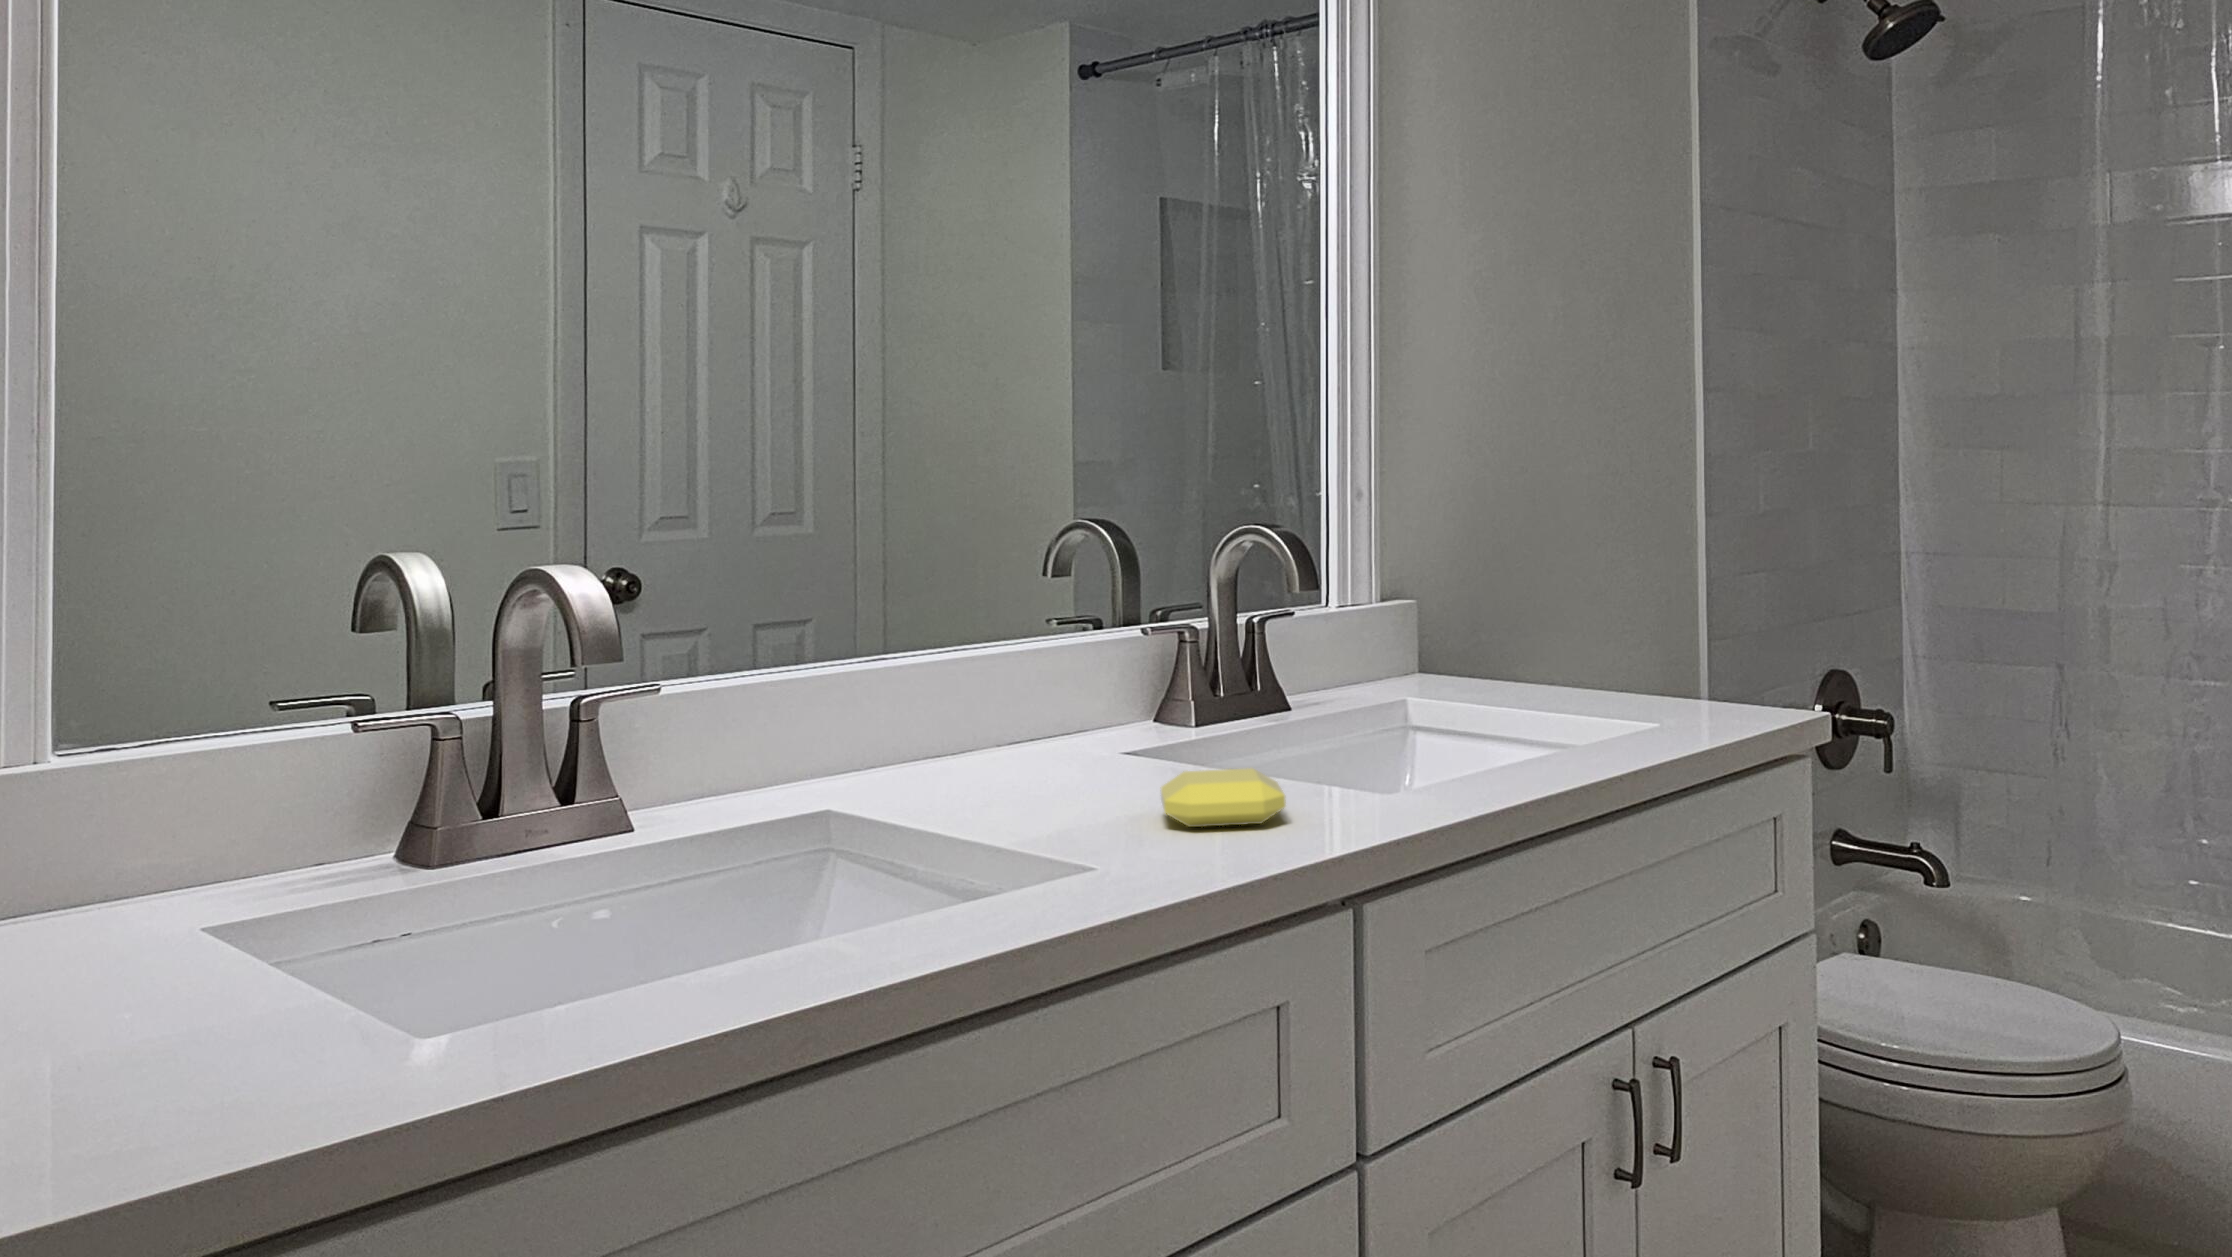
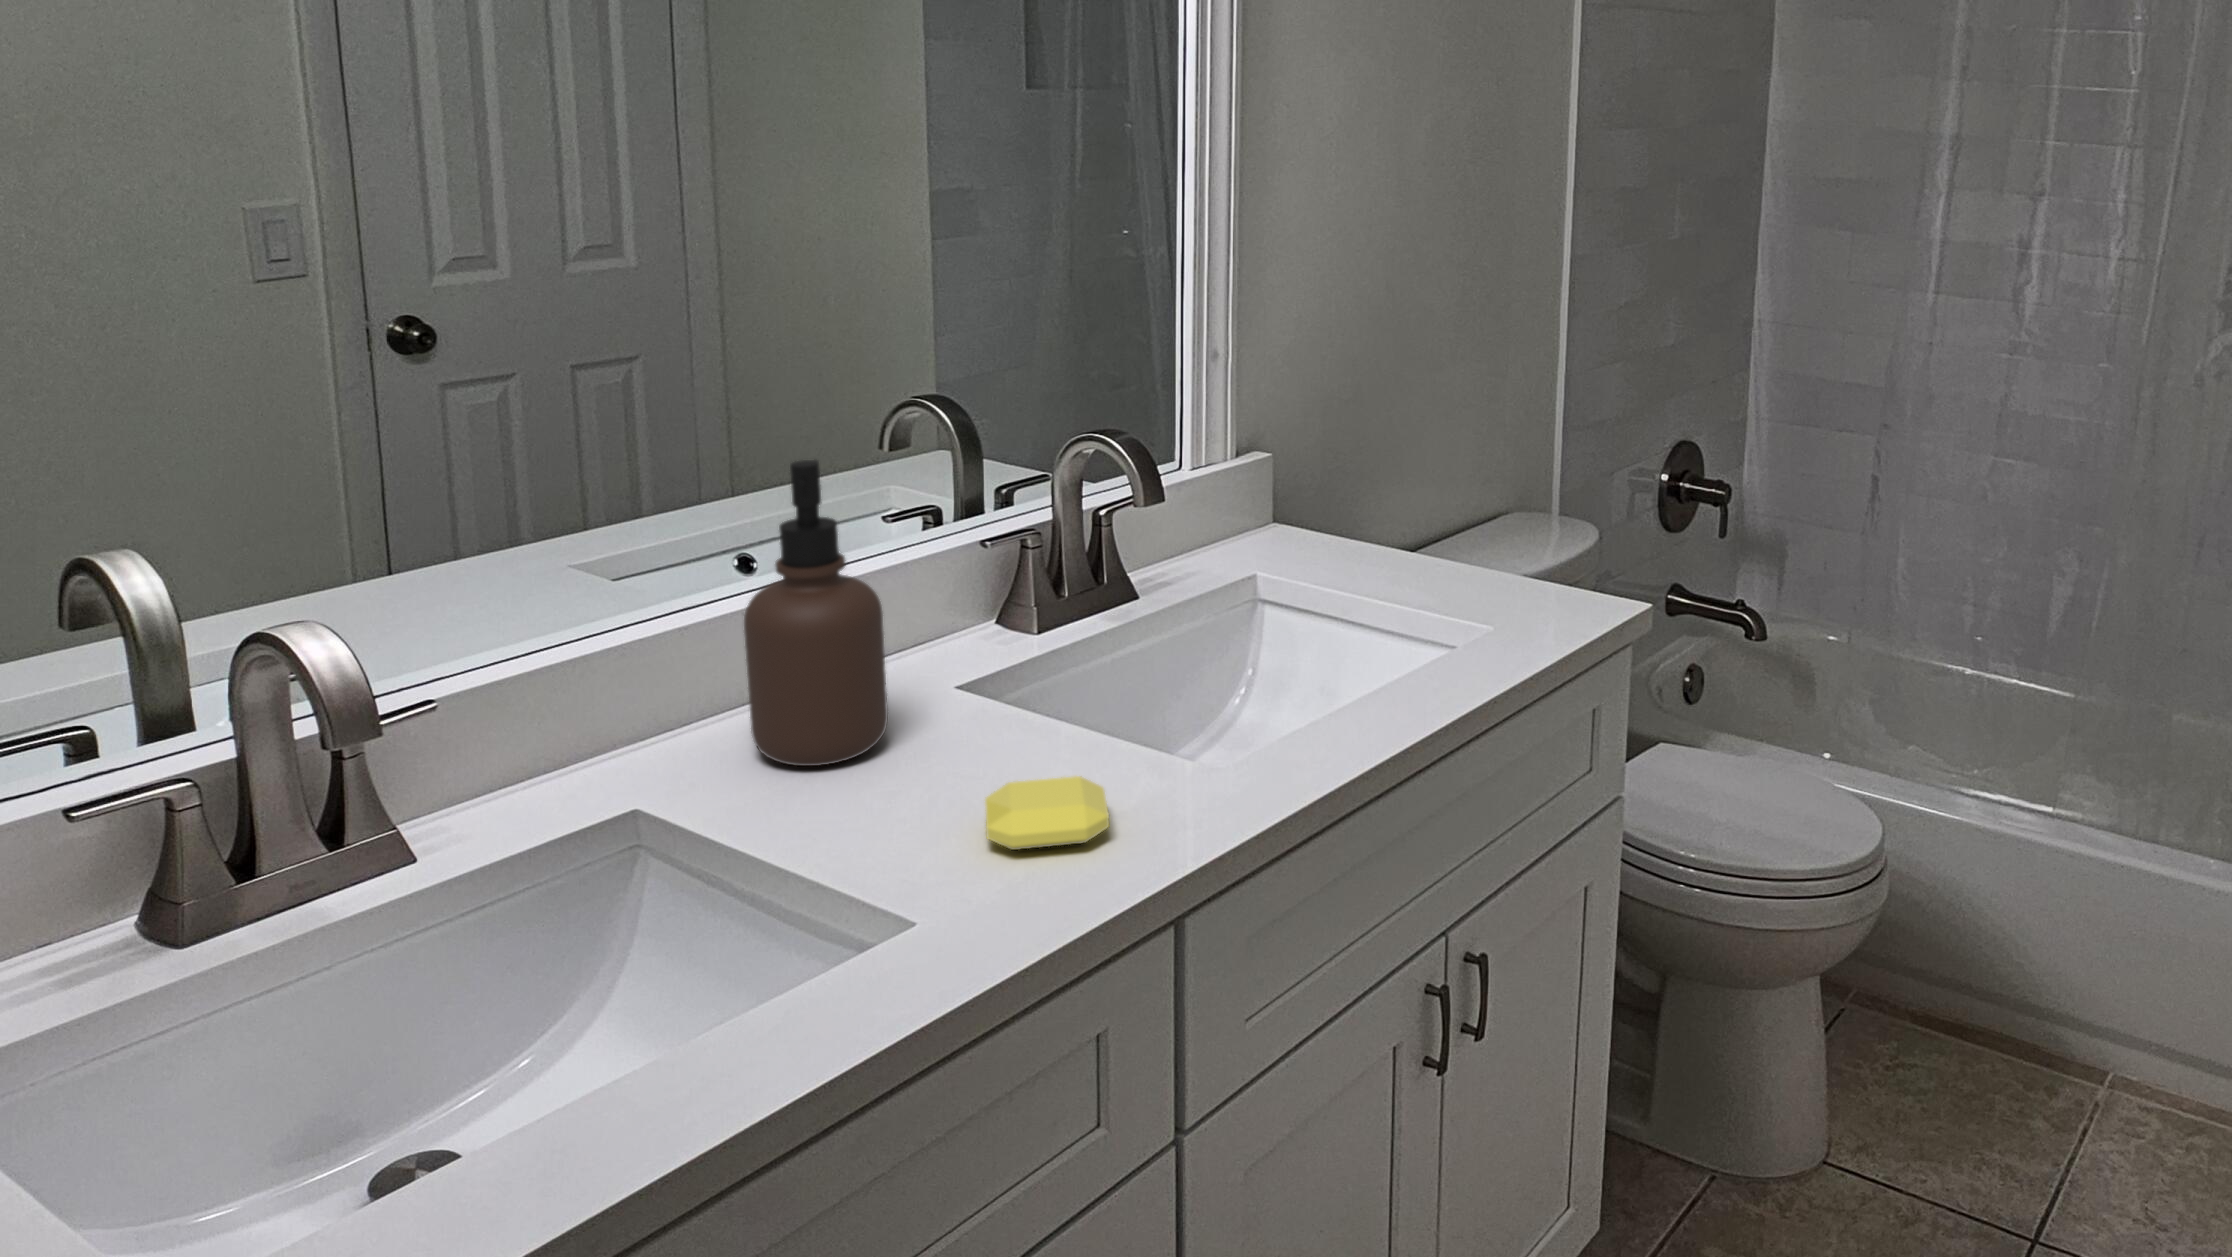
soap dispenser: none [928,488,1059,789] -> present [744,460,888,766]

